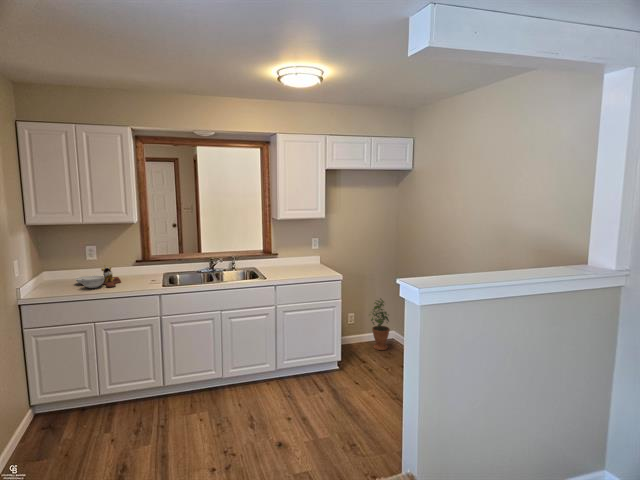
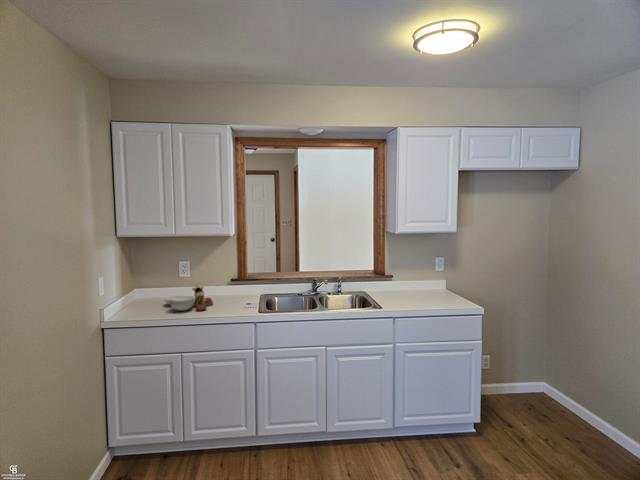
potted plant: present [371,299,390,350] -> none [511,337,541,409]

